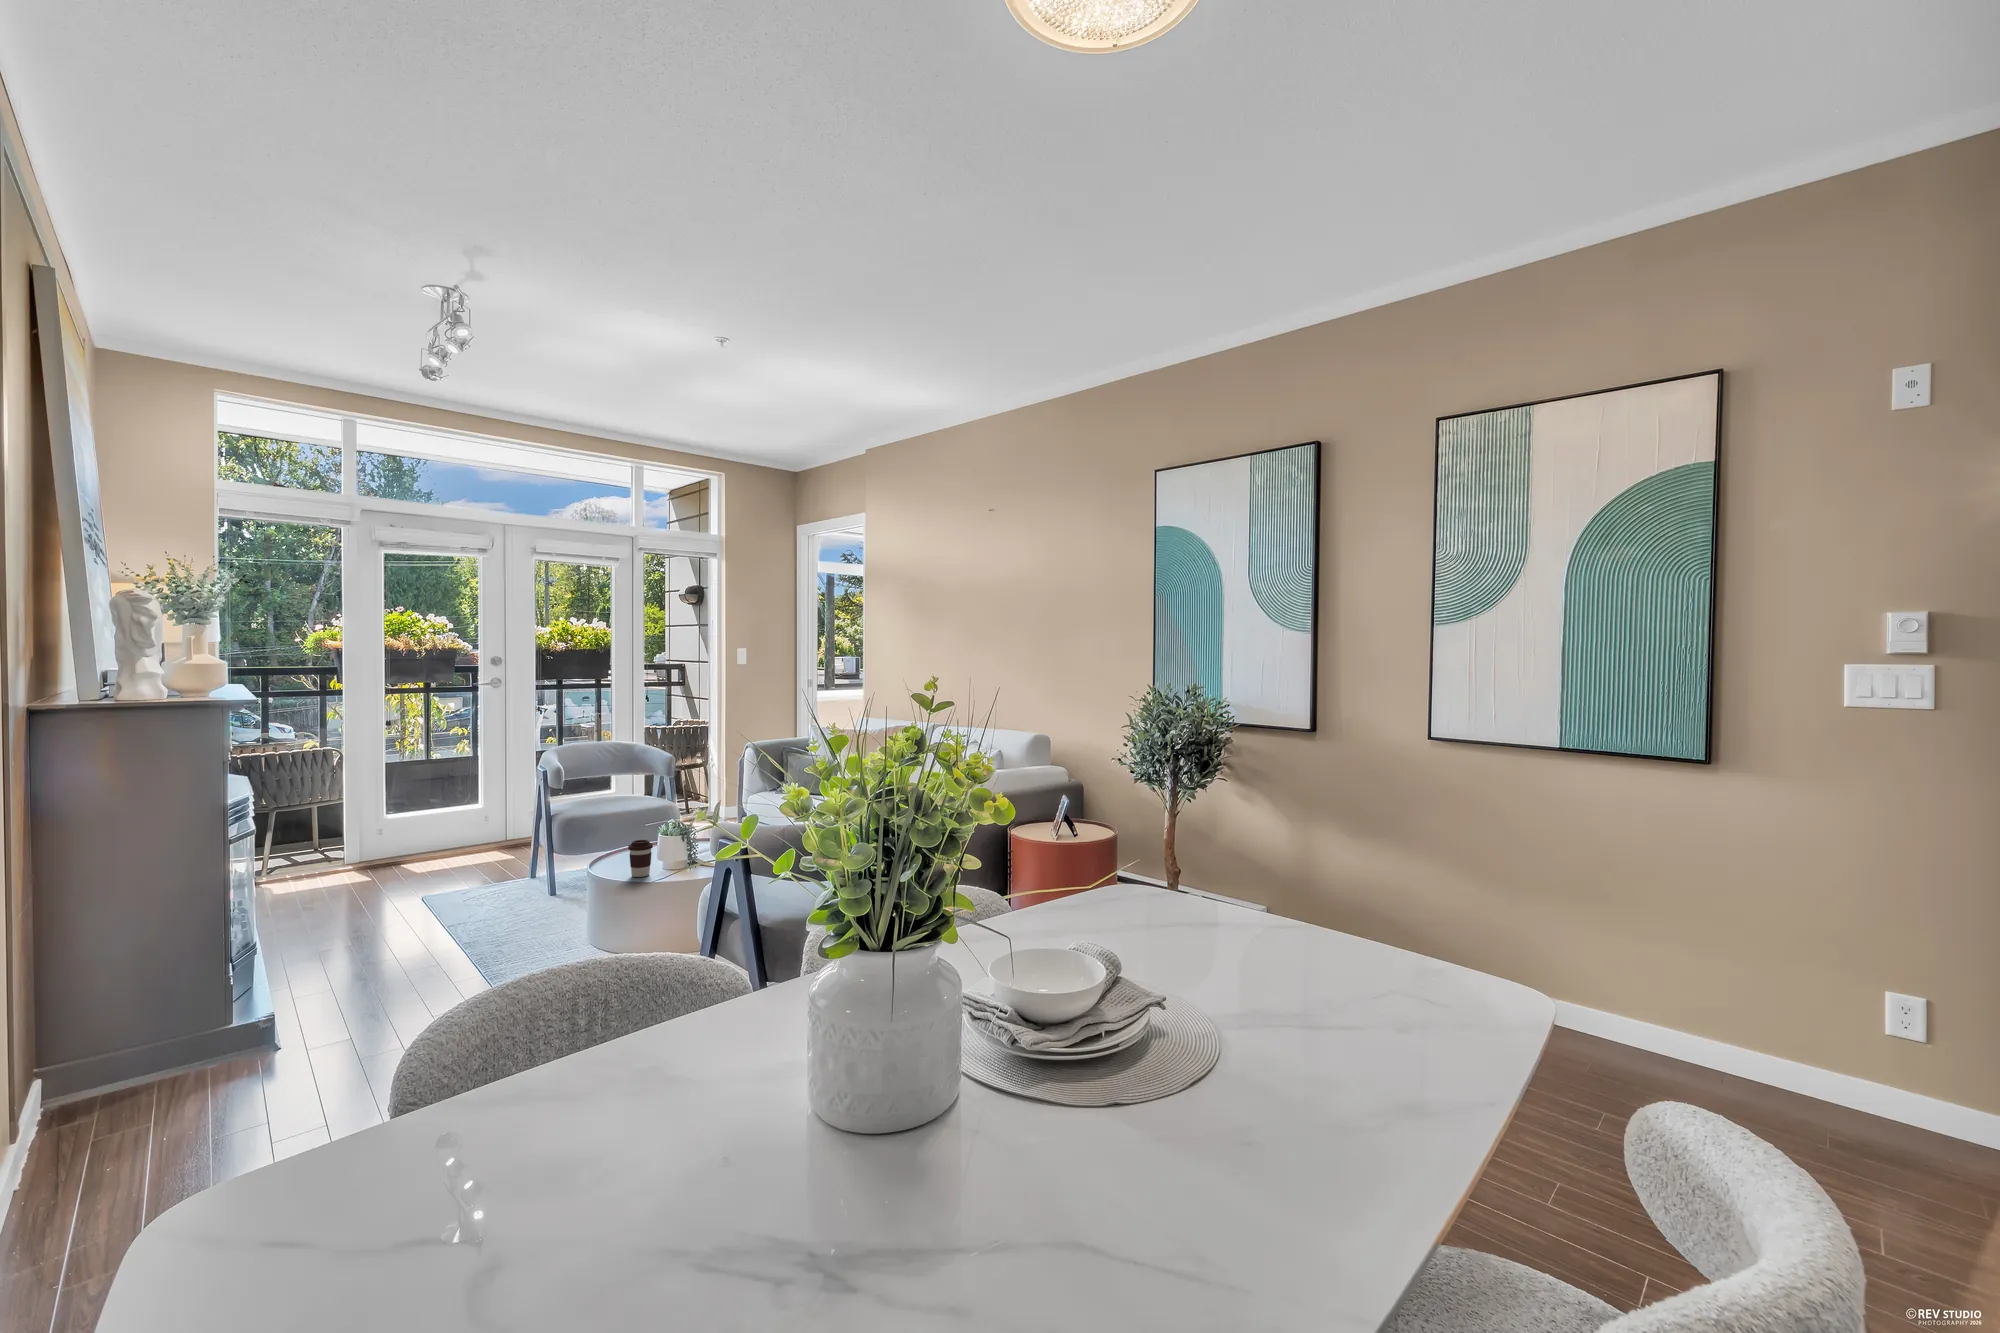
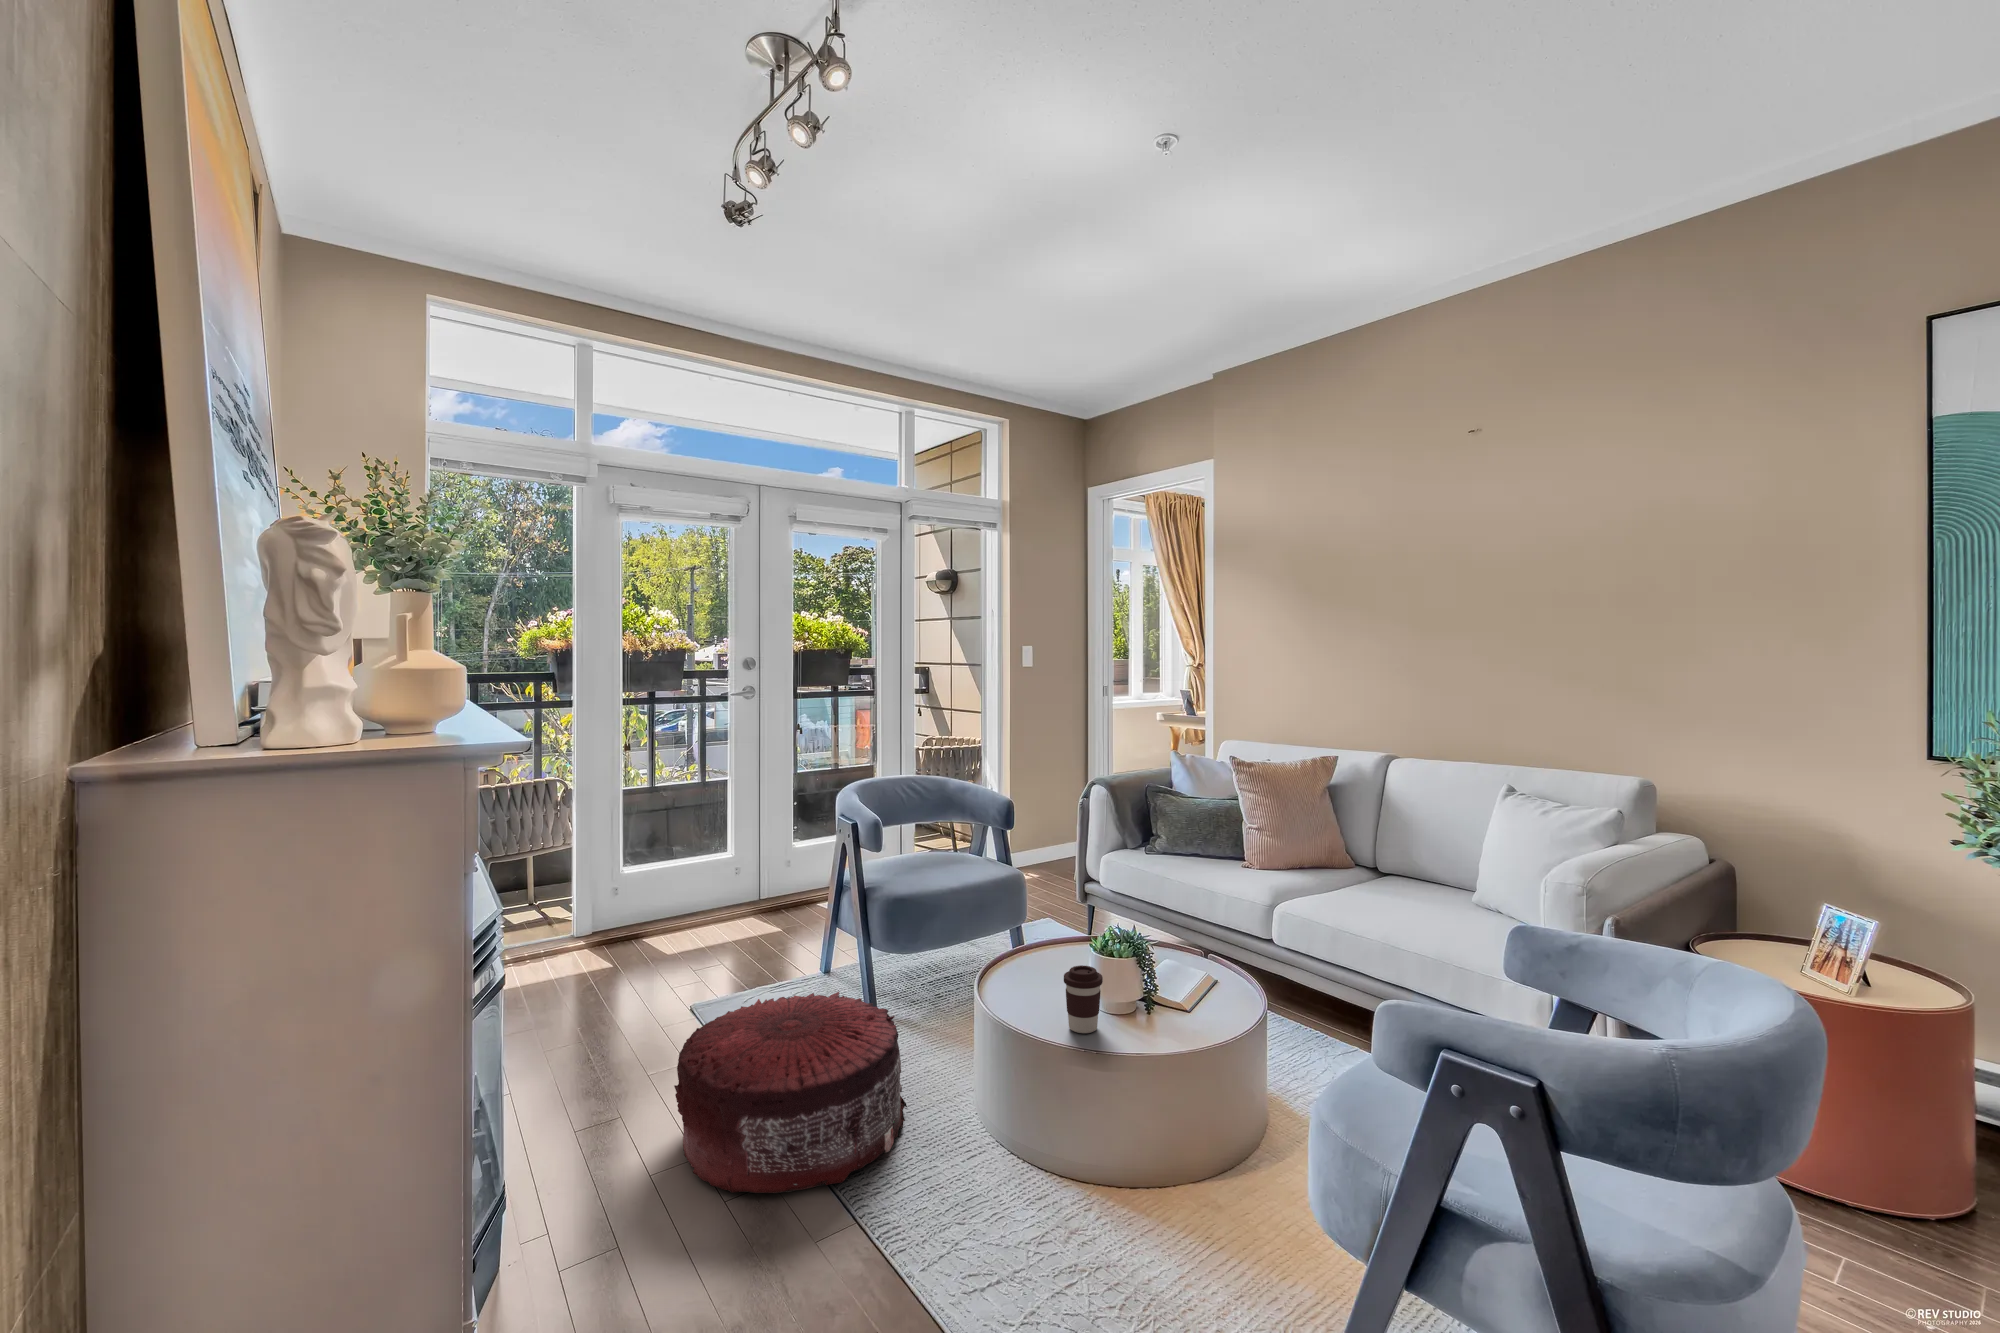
pouf: none [379,869,543,970] -> present [674,992,907,1193]

